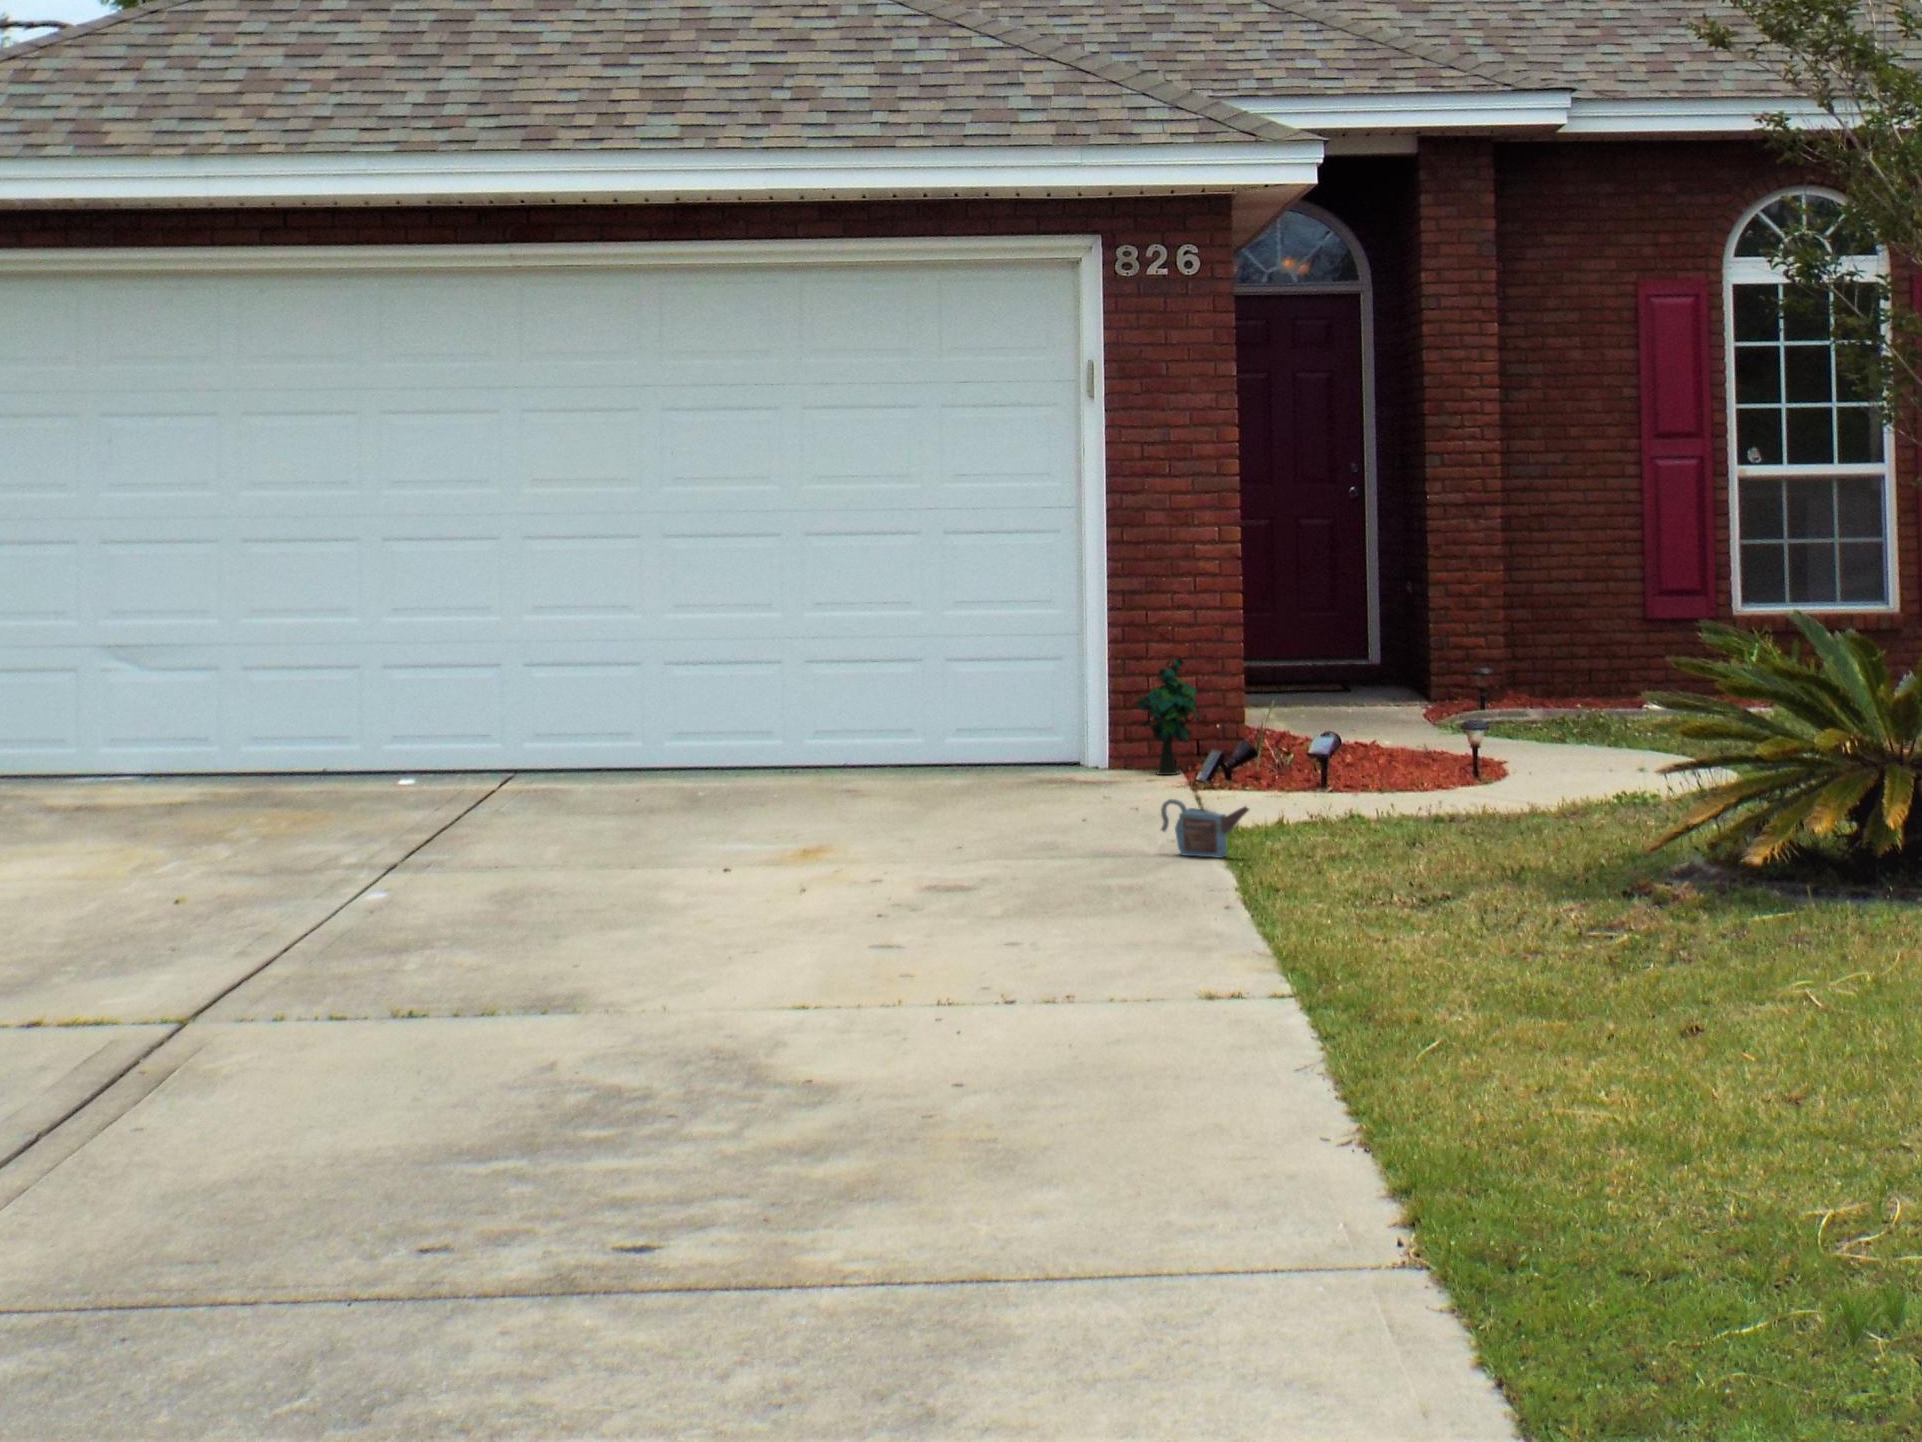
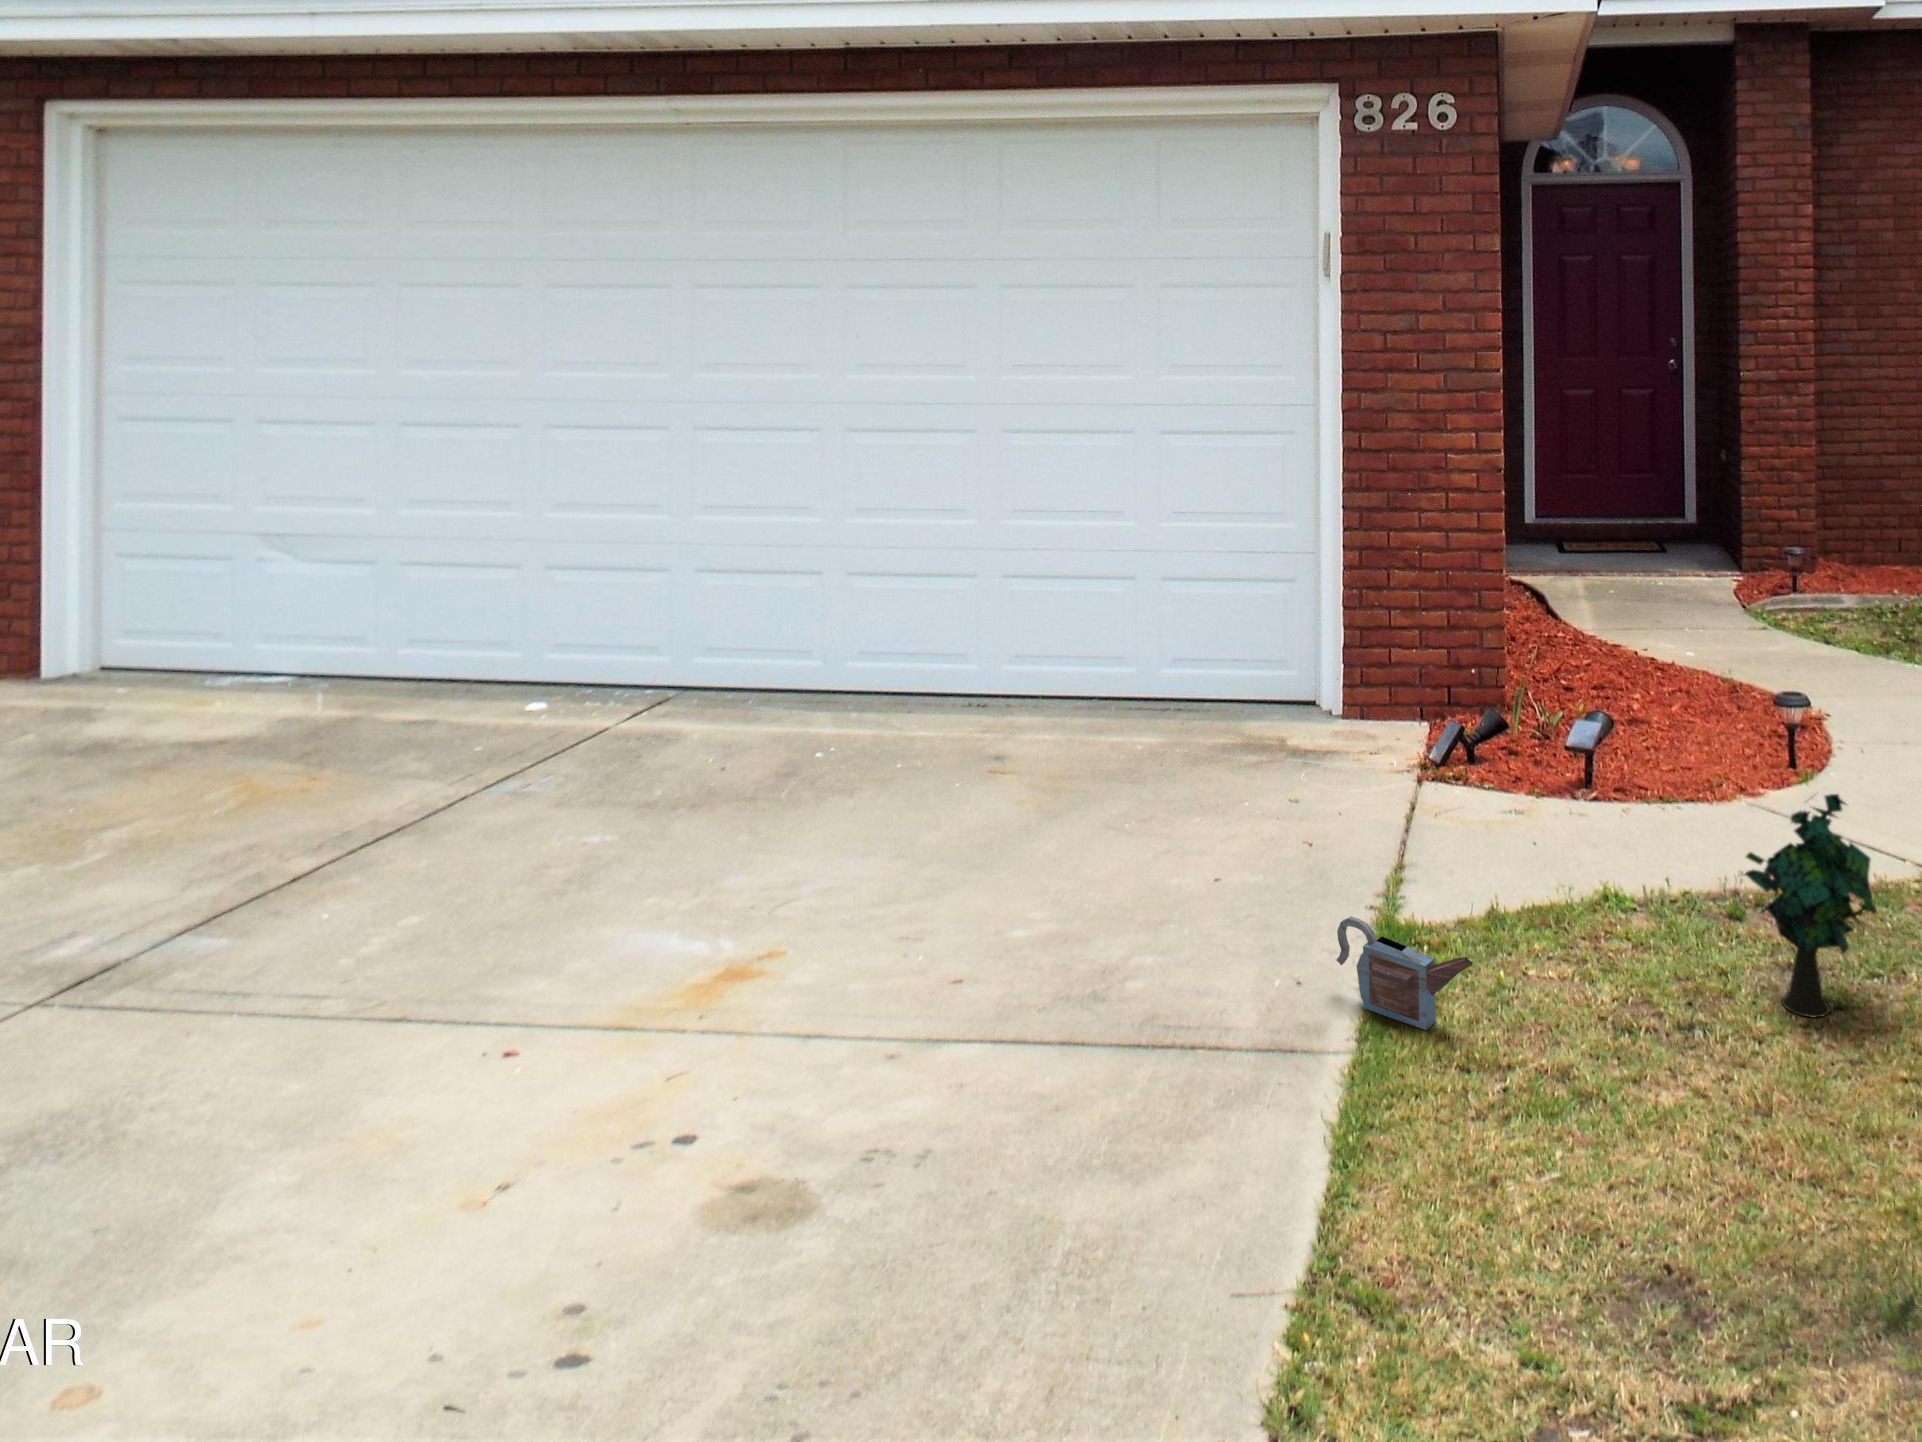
decorative plant: present [1135,658,1200,775] -> present [1744,794,1878,1017]

